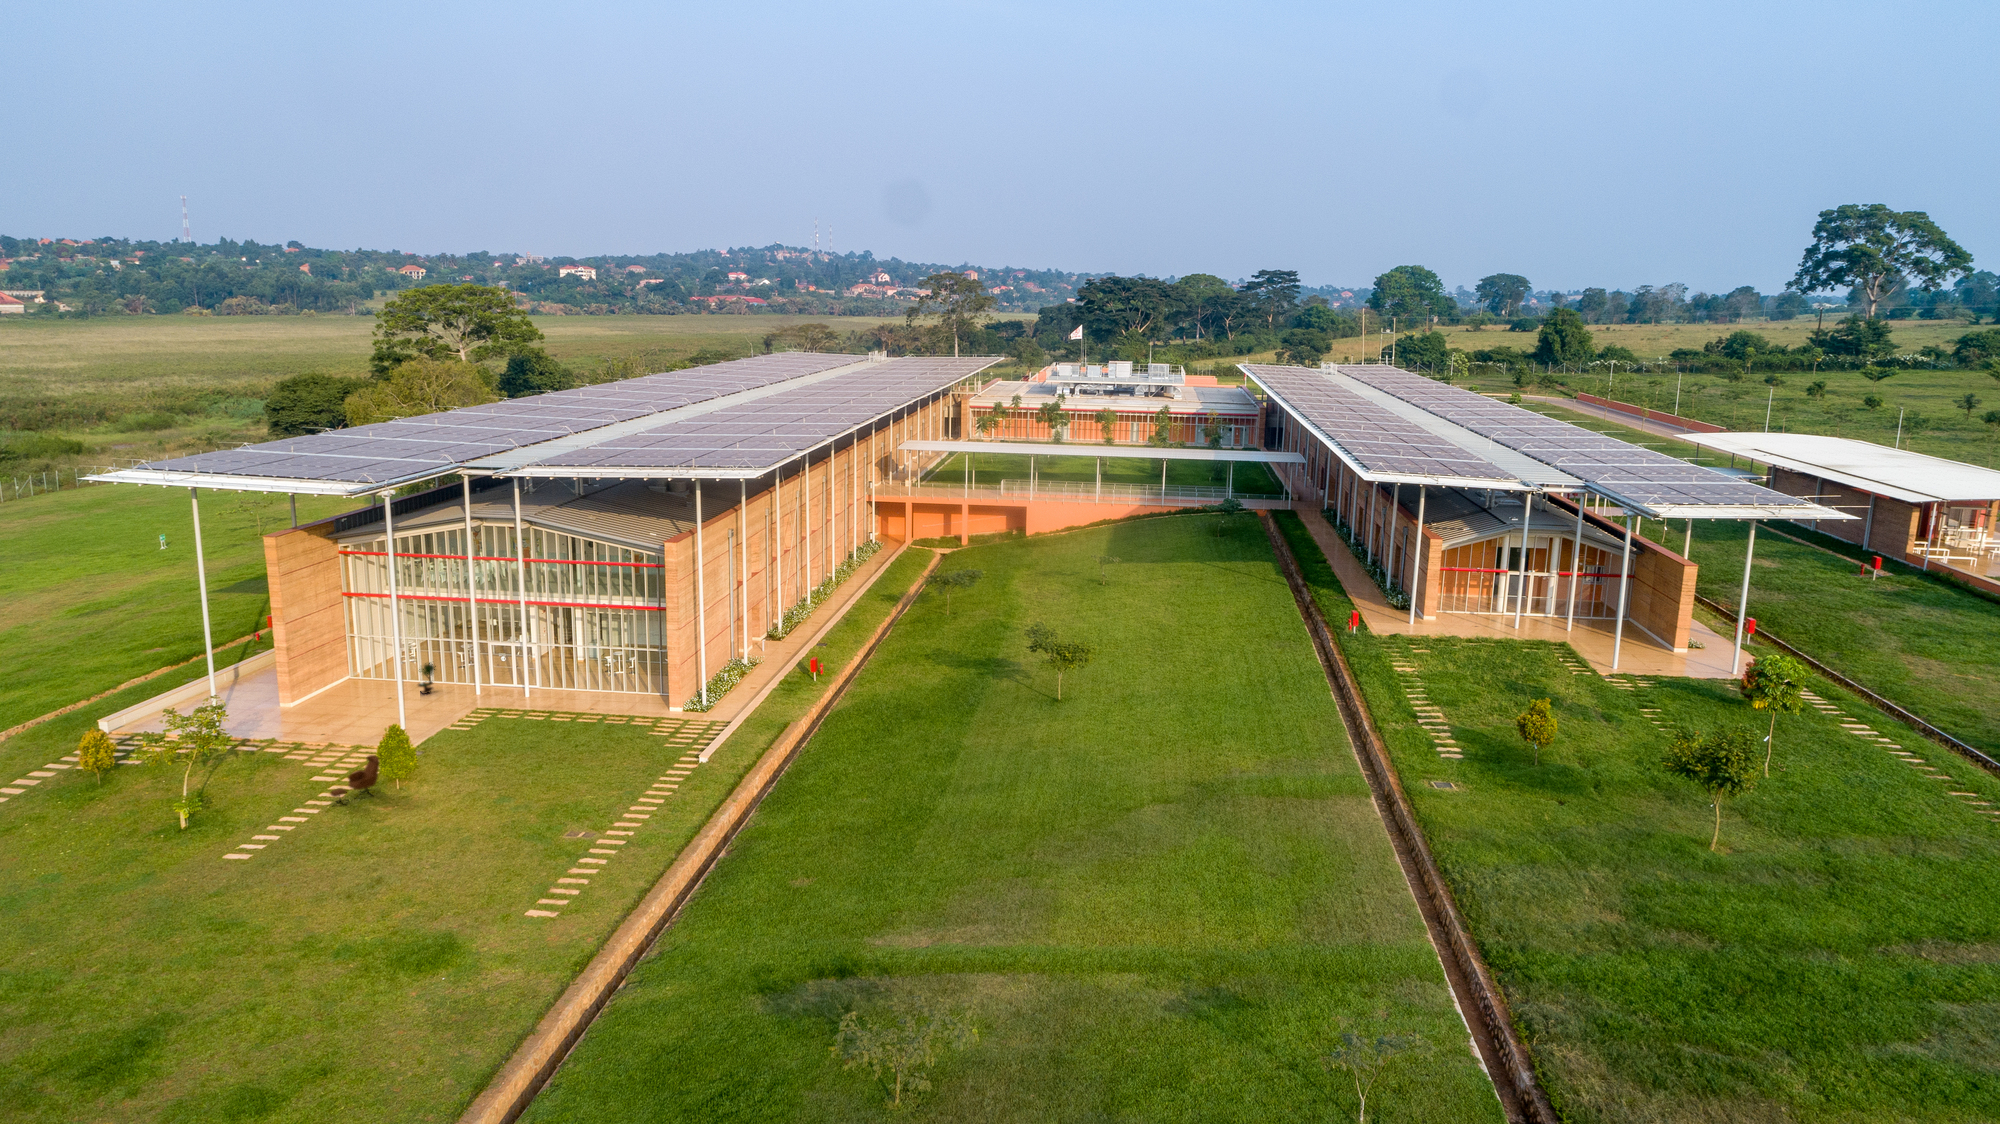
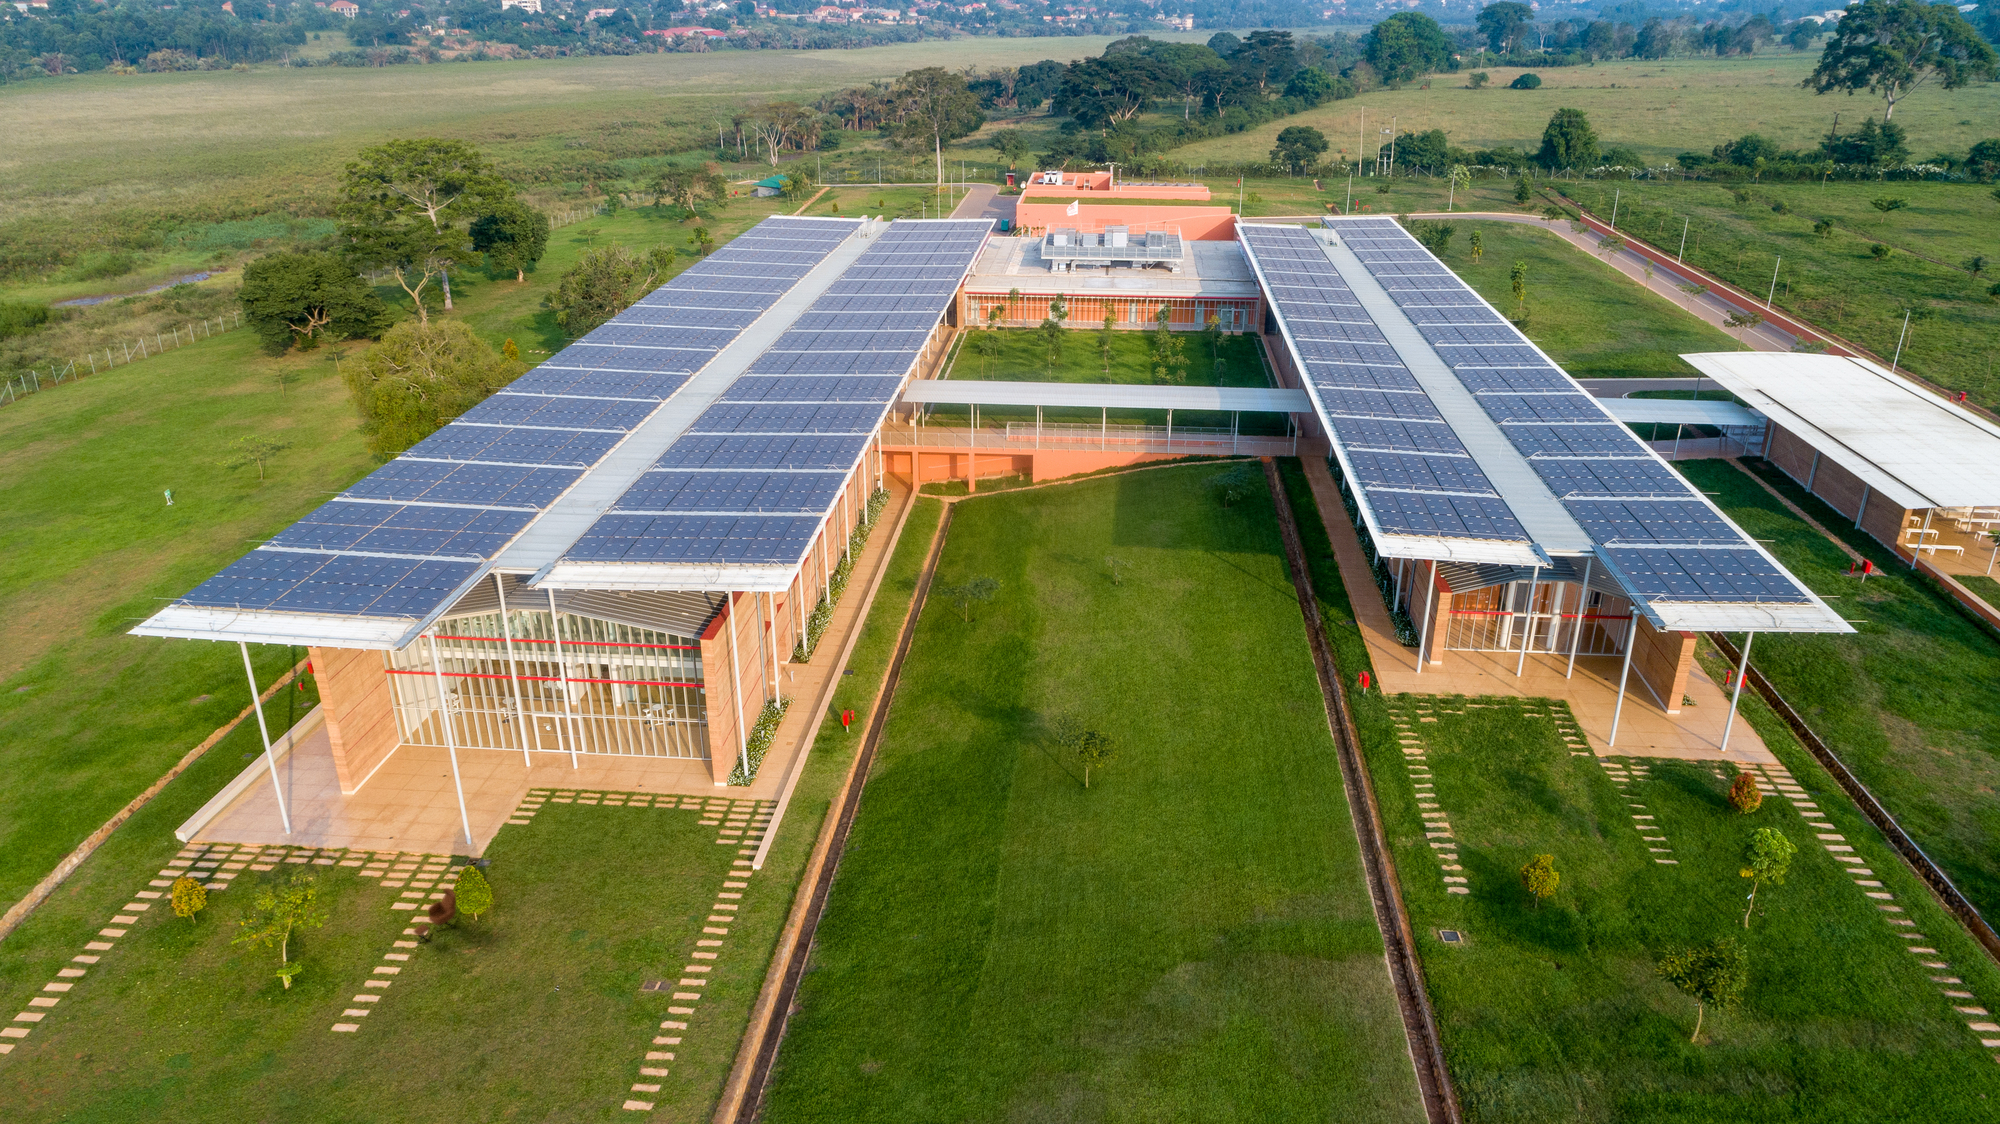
potted tree: present [418,663,436,694] -> none [466,729,485,760]

